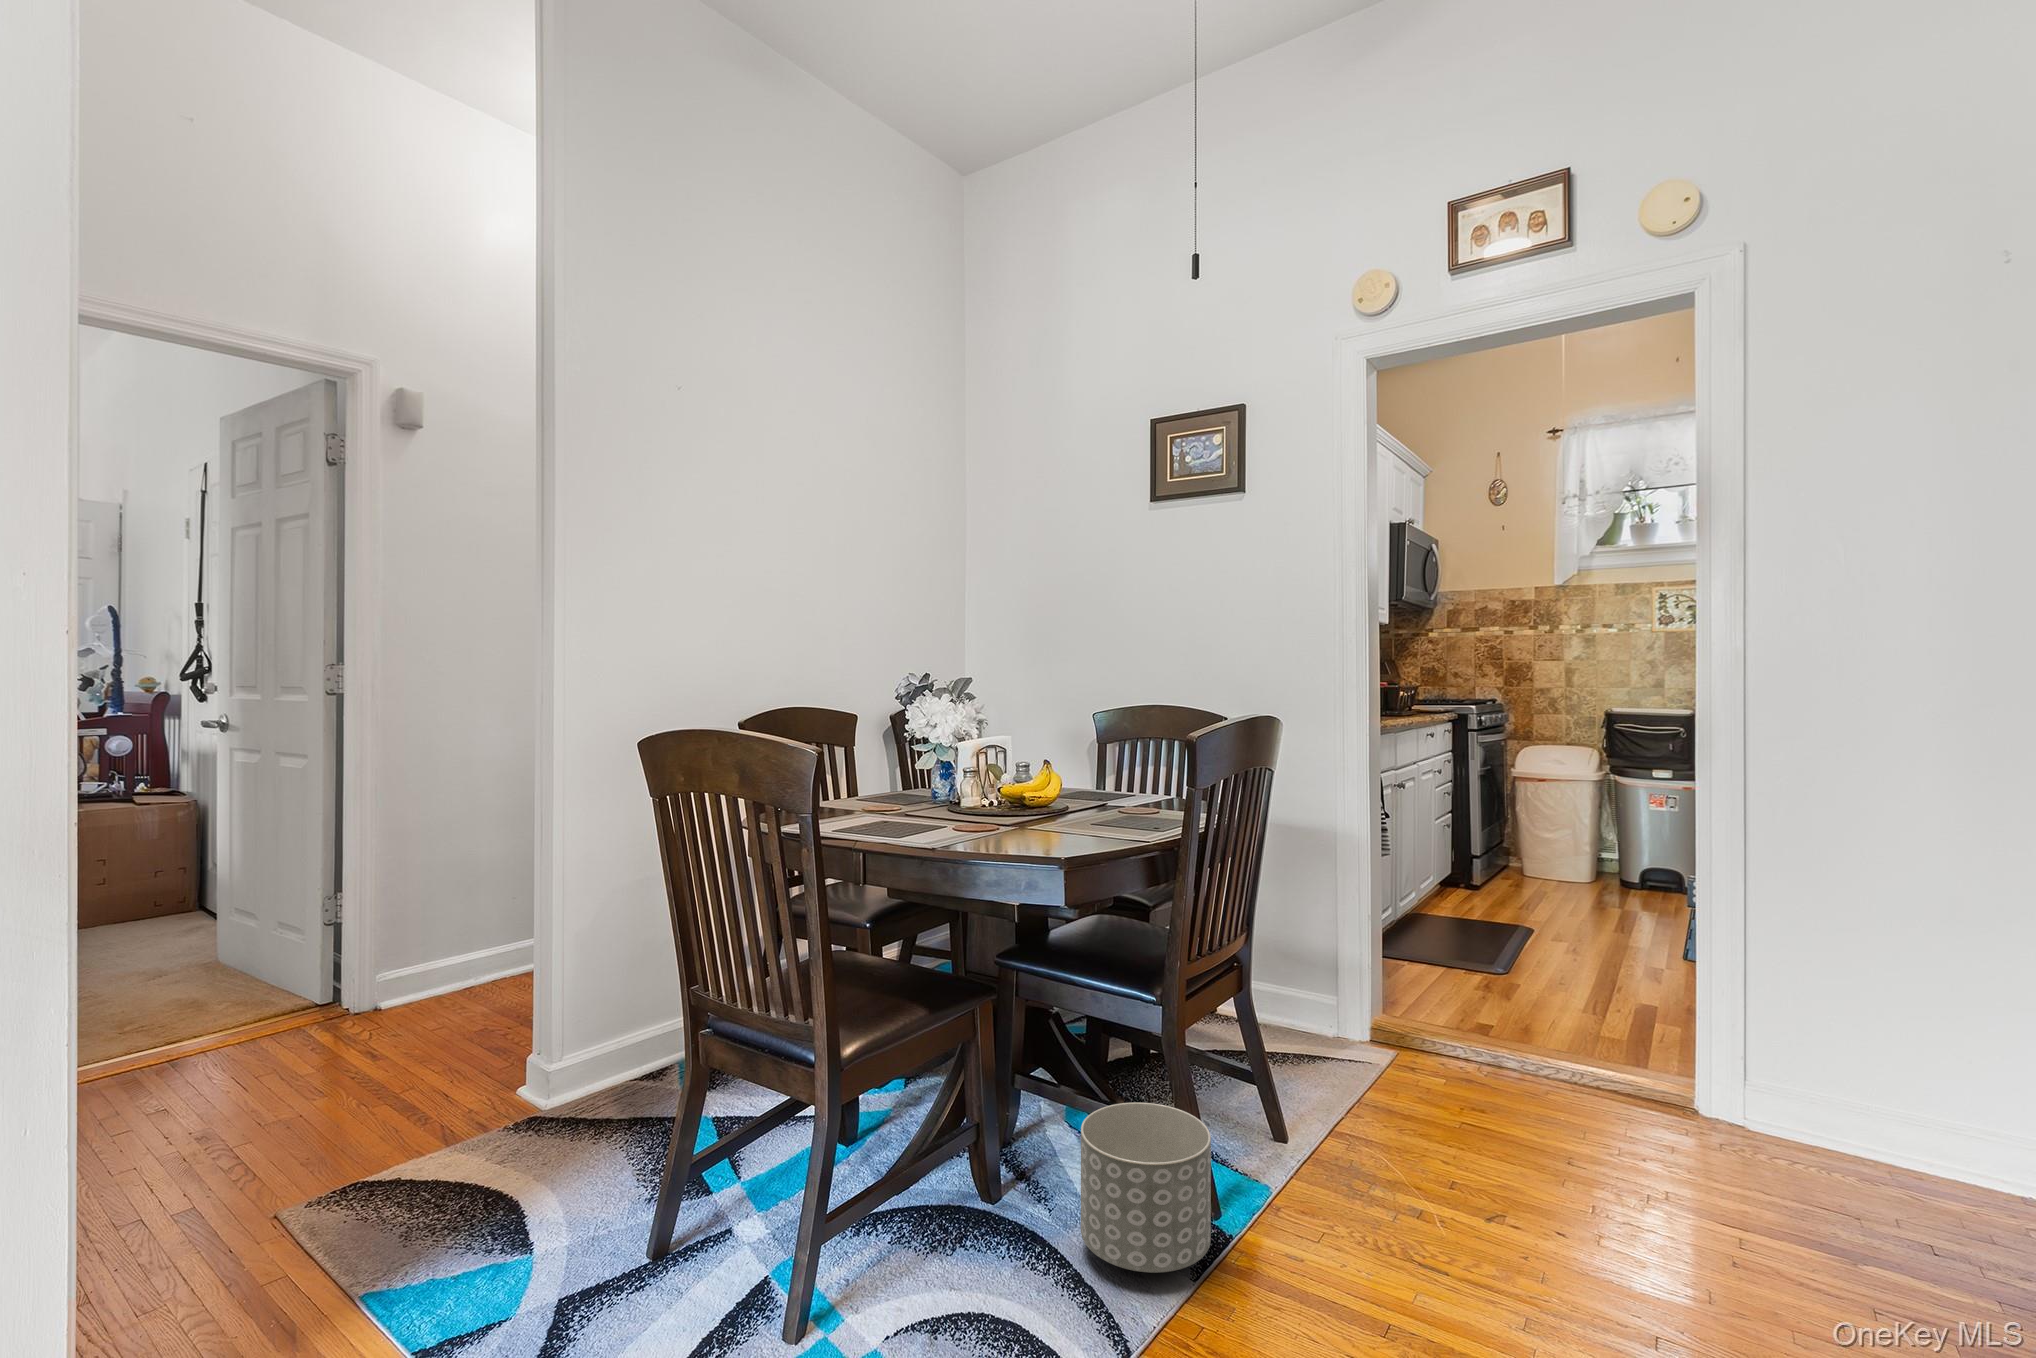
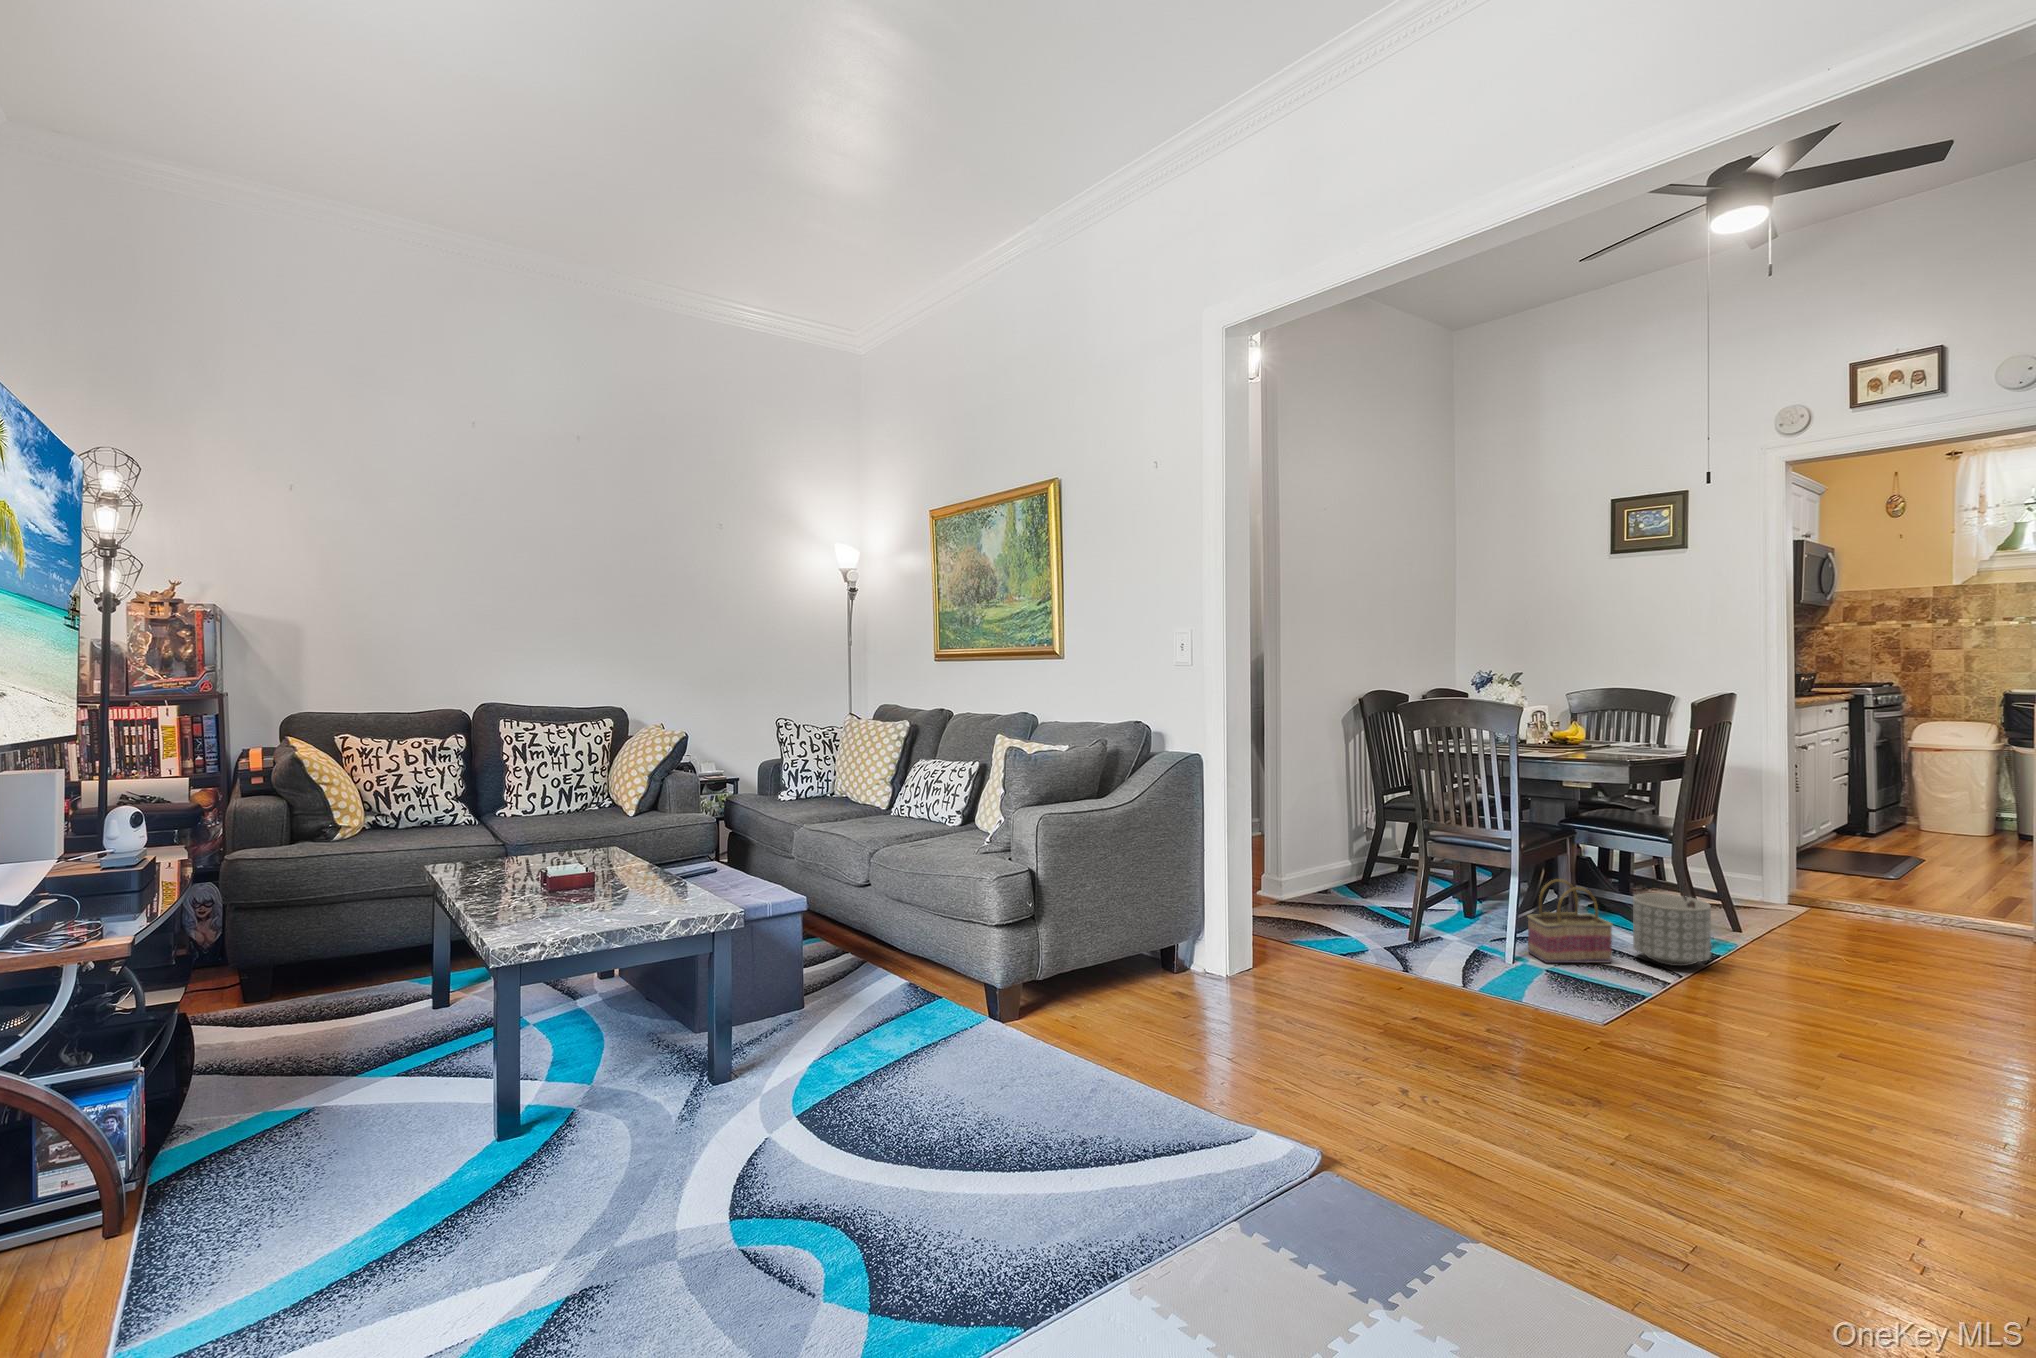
basket: none [883,1093,1033,1296] -> present [1528,879,1612,963]

